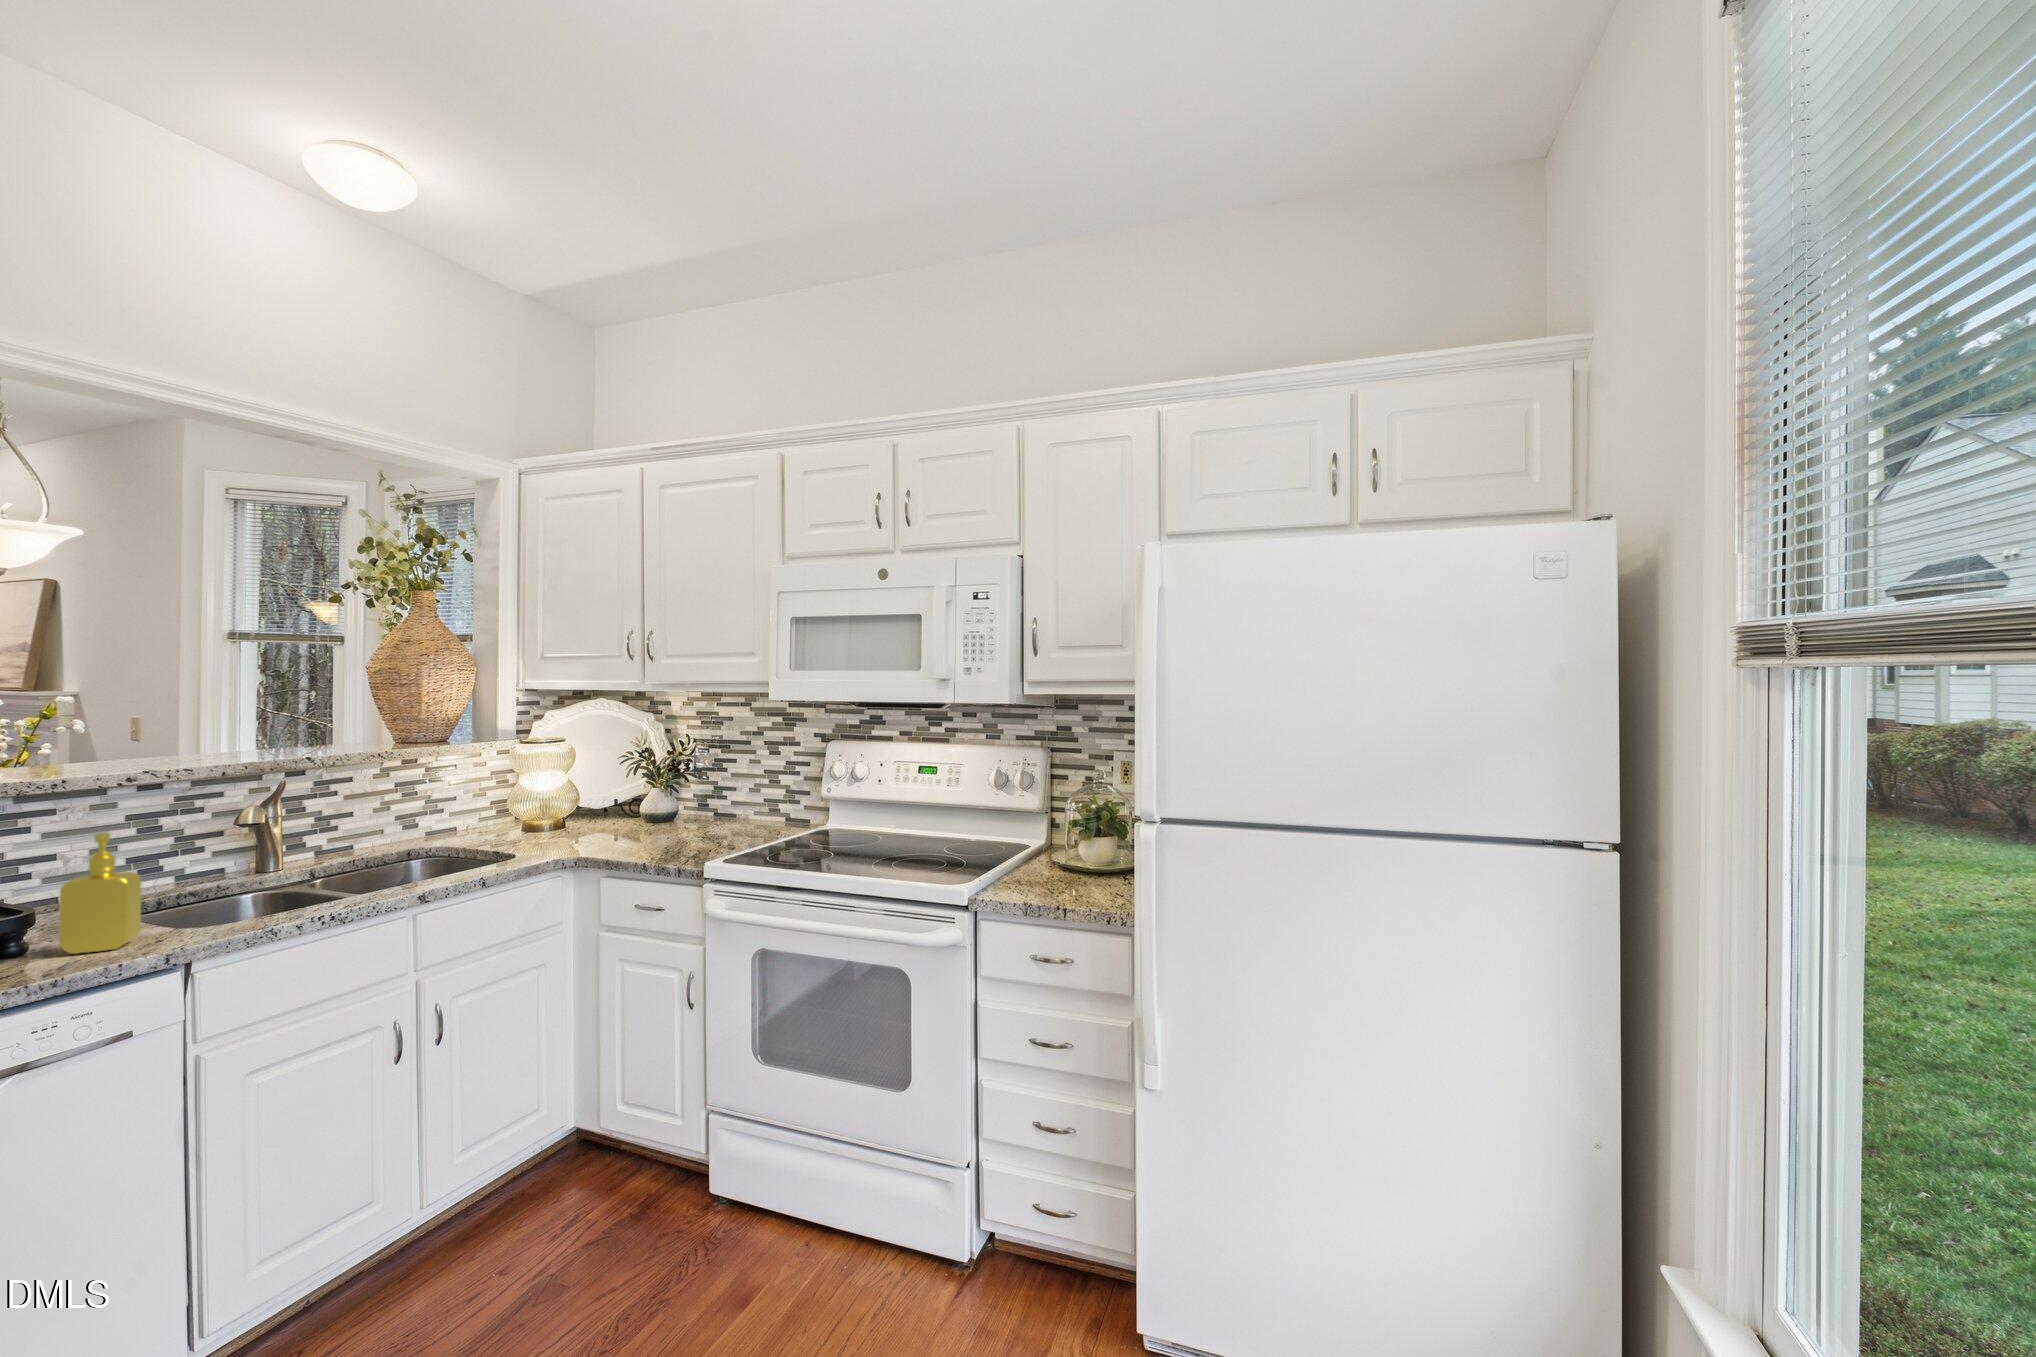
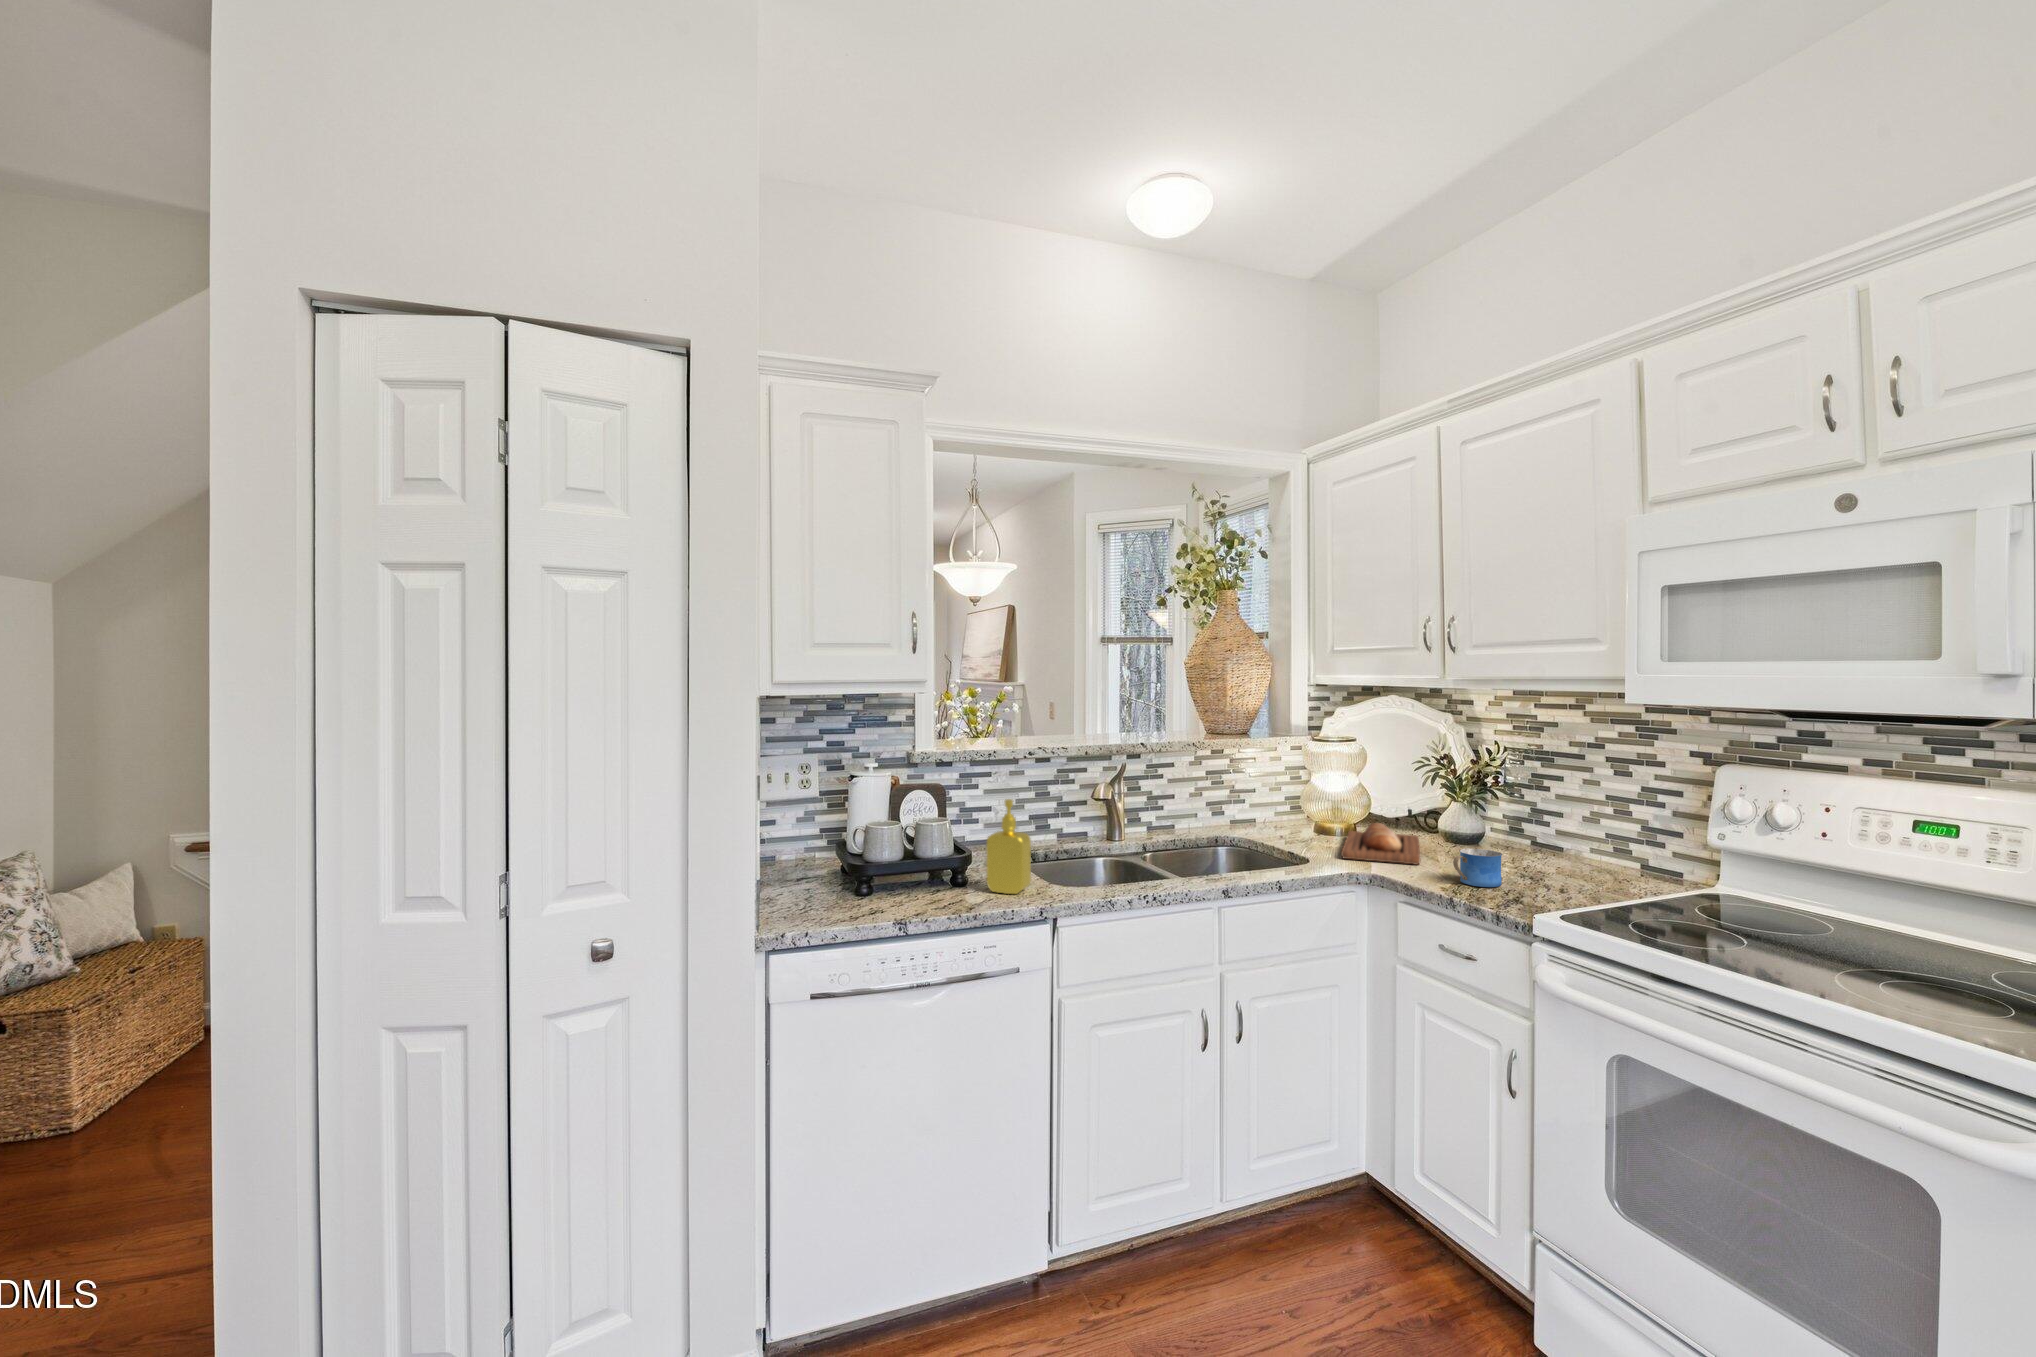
bread loaf: none [550,814,623,849] -> present [1341,823,1420,865]
mug: none [649,822,688,852] -> present [1453,848,1502,887]

